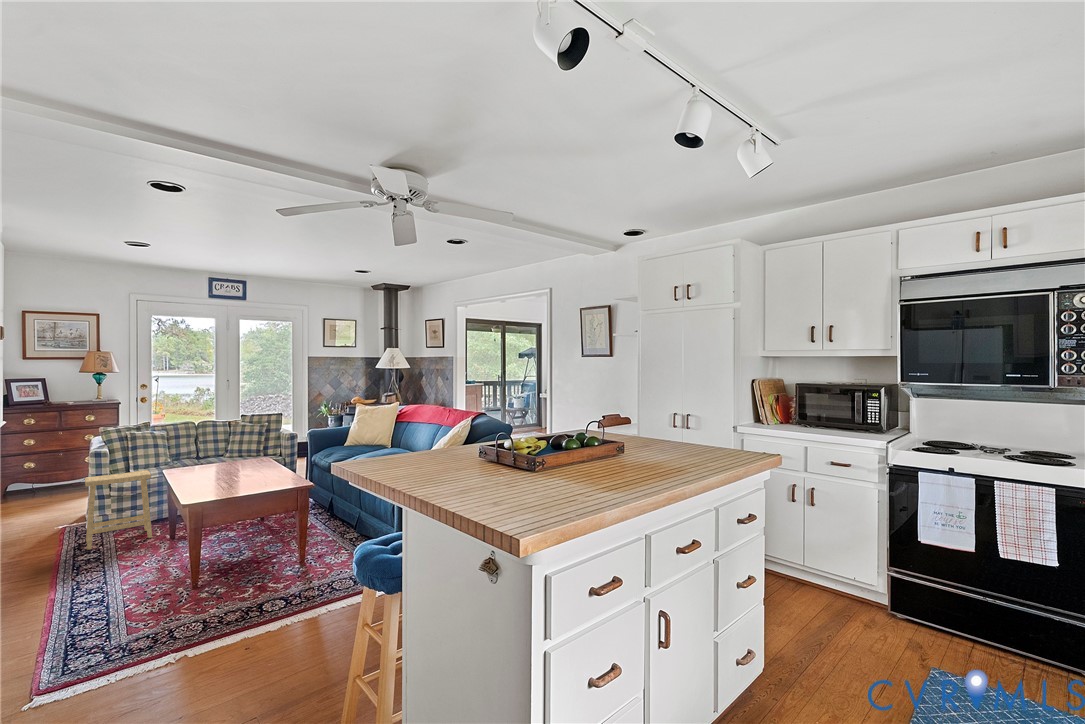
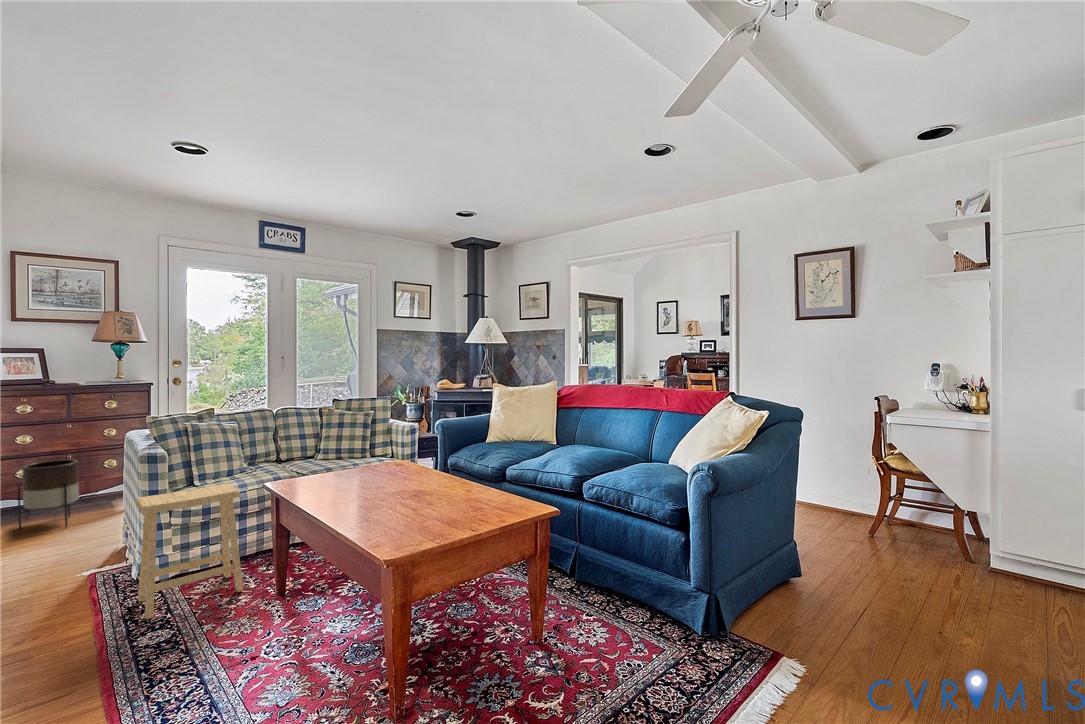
planter: none [23,457,65,504] -> present [18,460,79,529]

